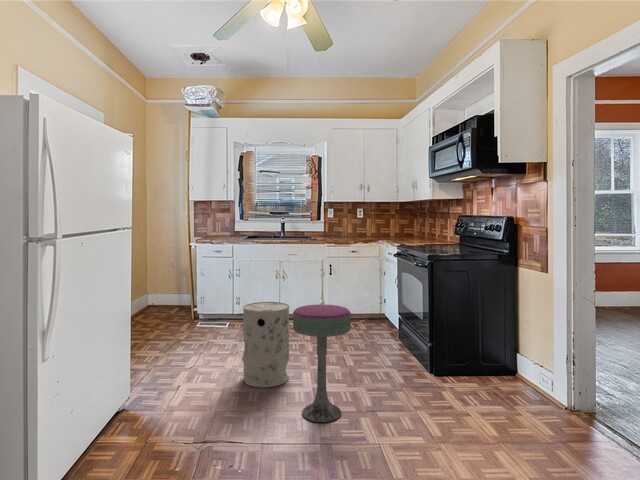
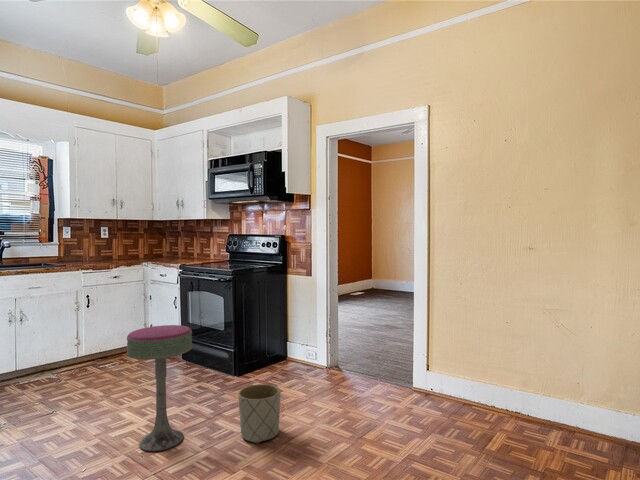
trash can: present [242,302,290,387] -> none [22,338,92,449]
planter: none [383,388,432,456] -> present [238,384,280,443]

